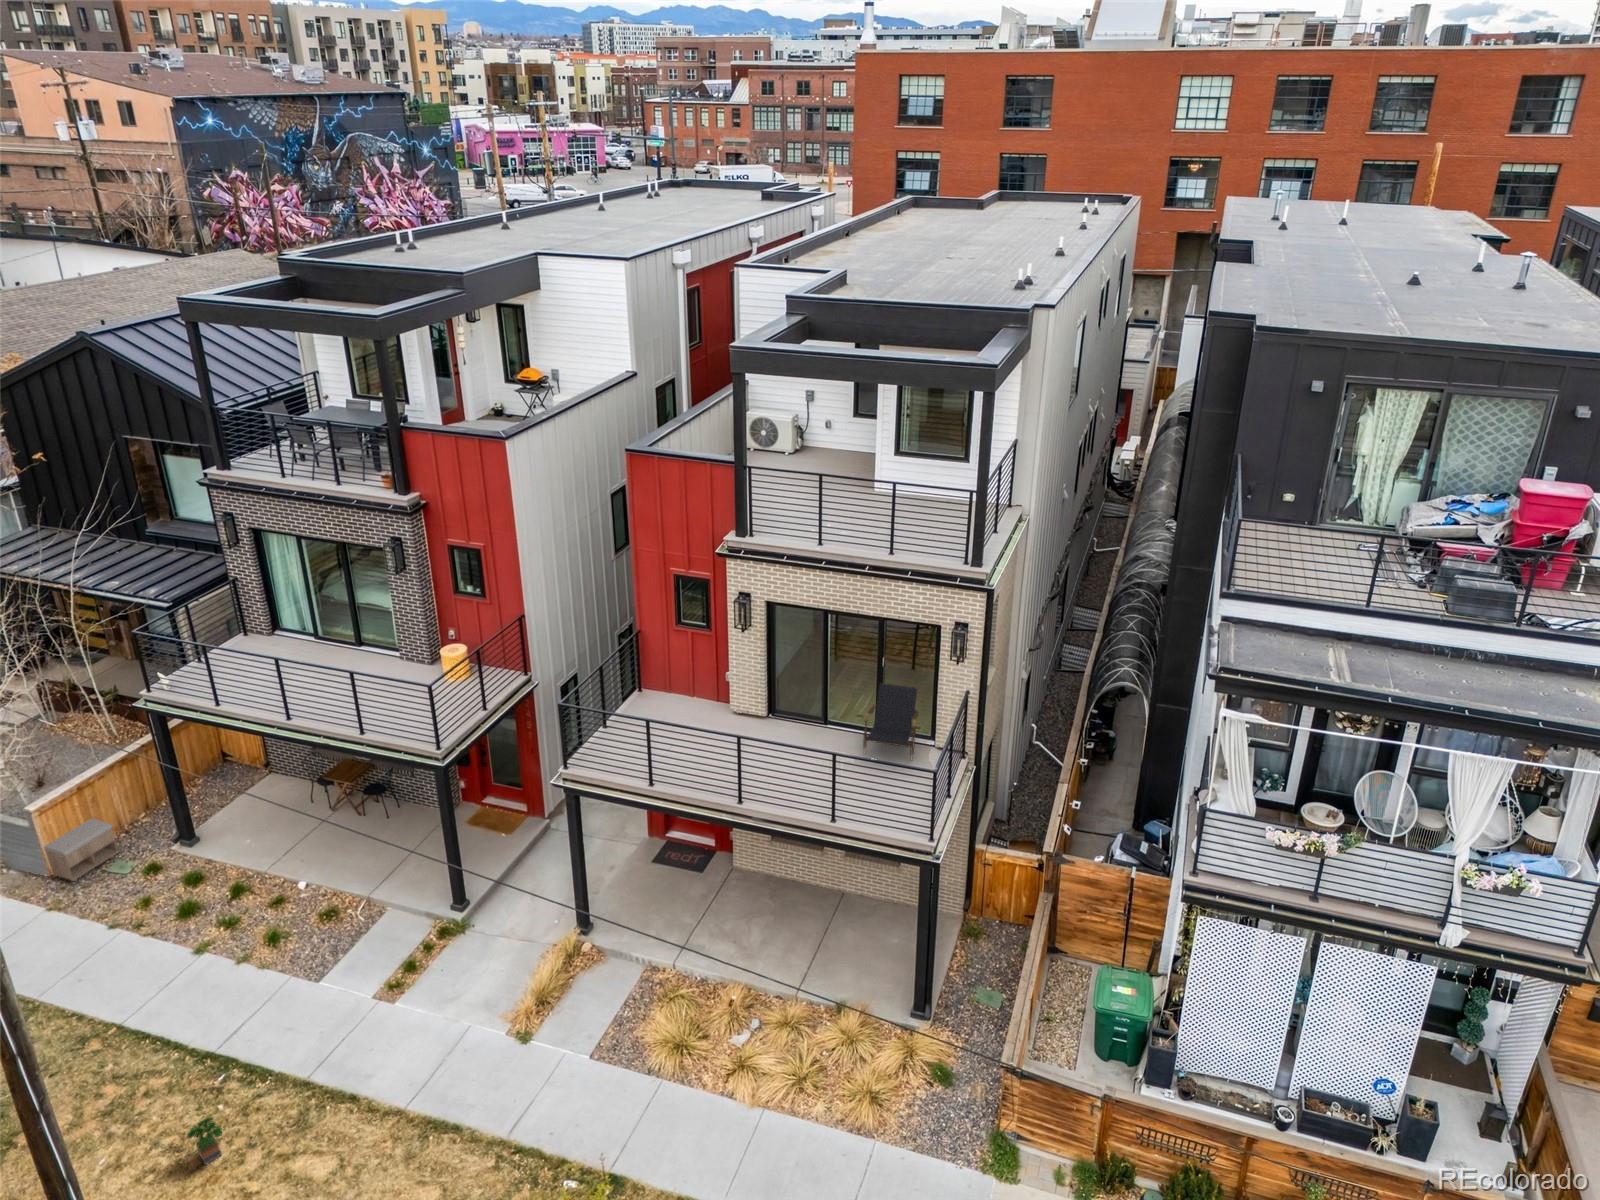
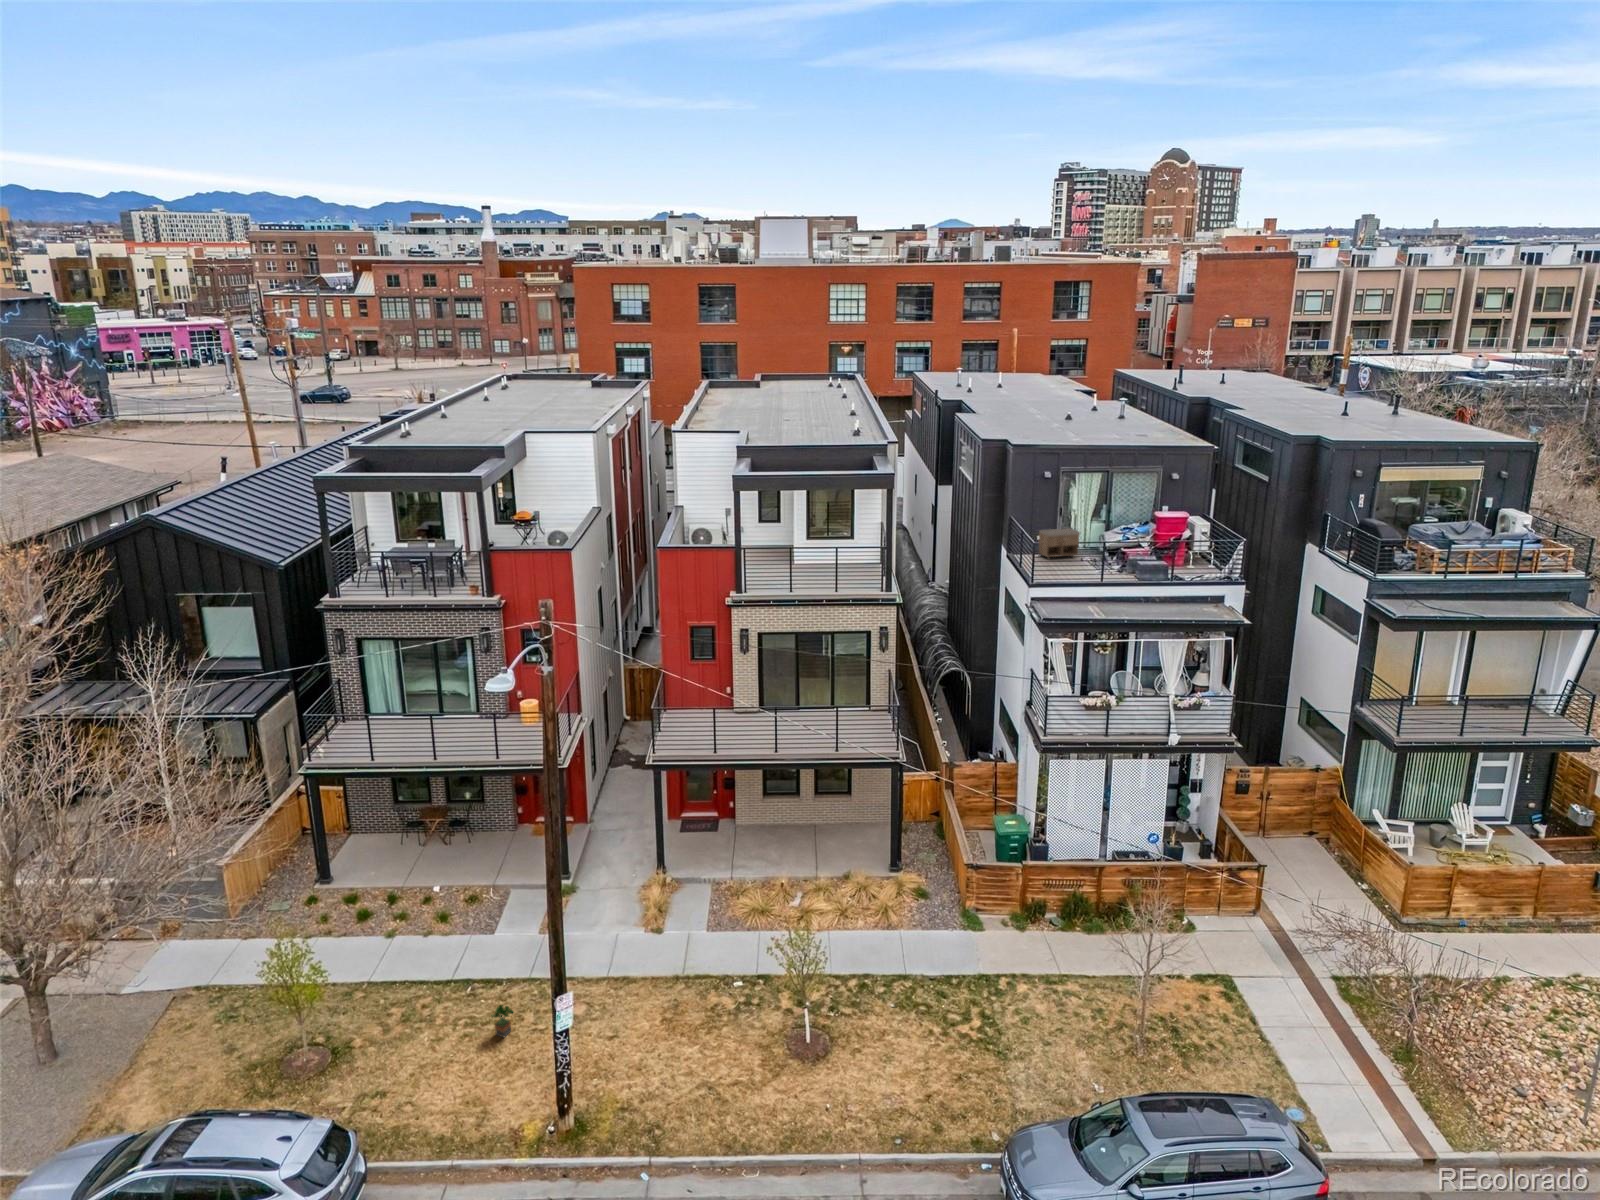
lounge chair: present [863,683,919,760] -> none [832,677,865,721]
storage bench: present [44,818,119,881] -> present [1039,528,1080,558]

